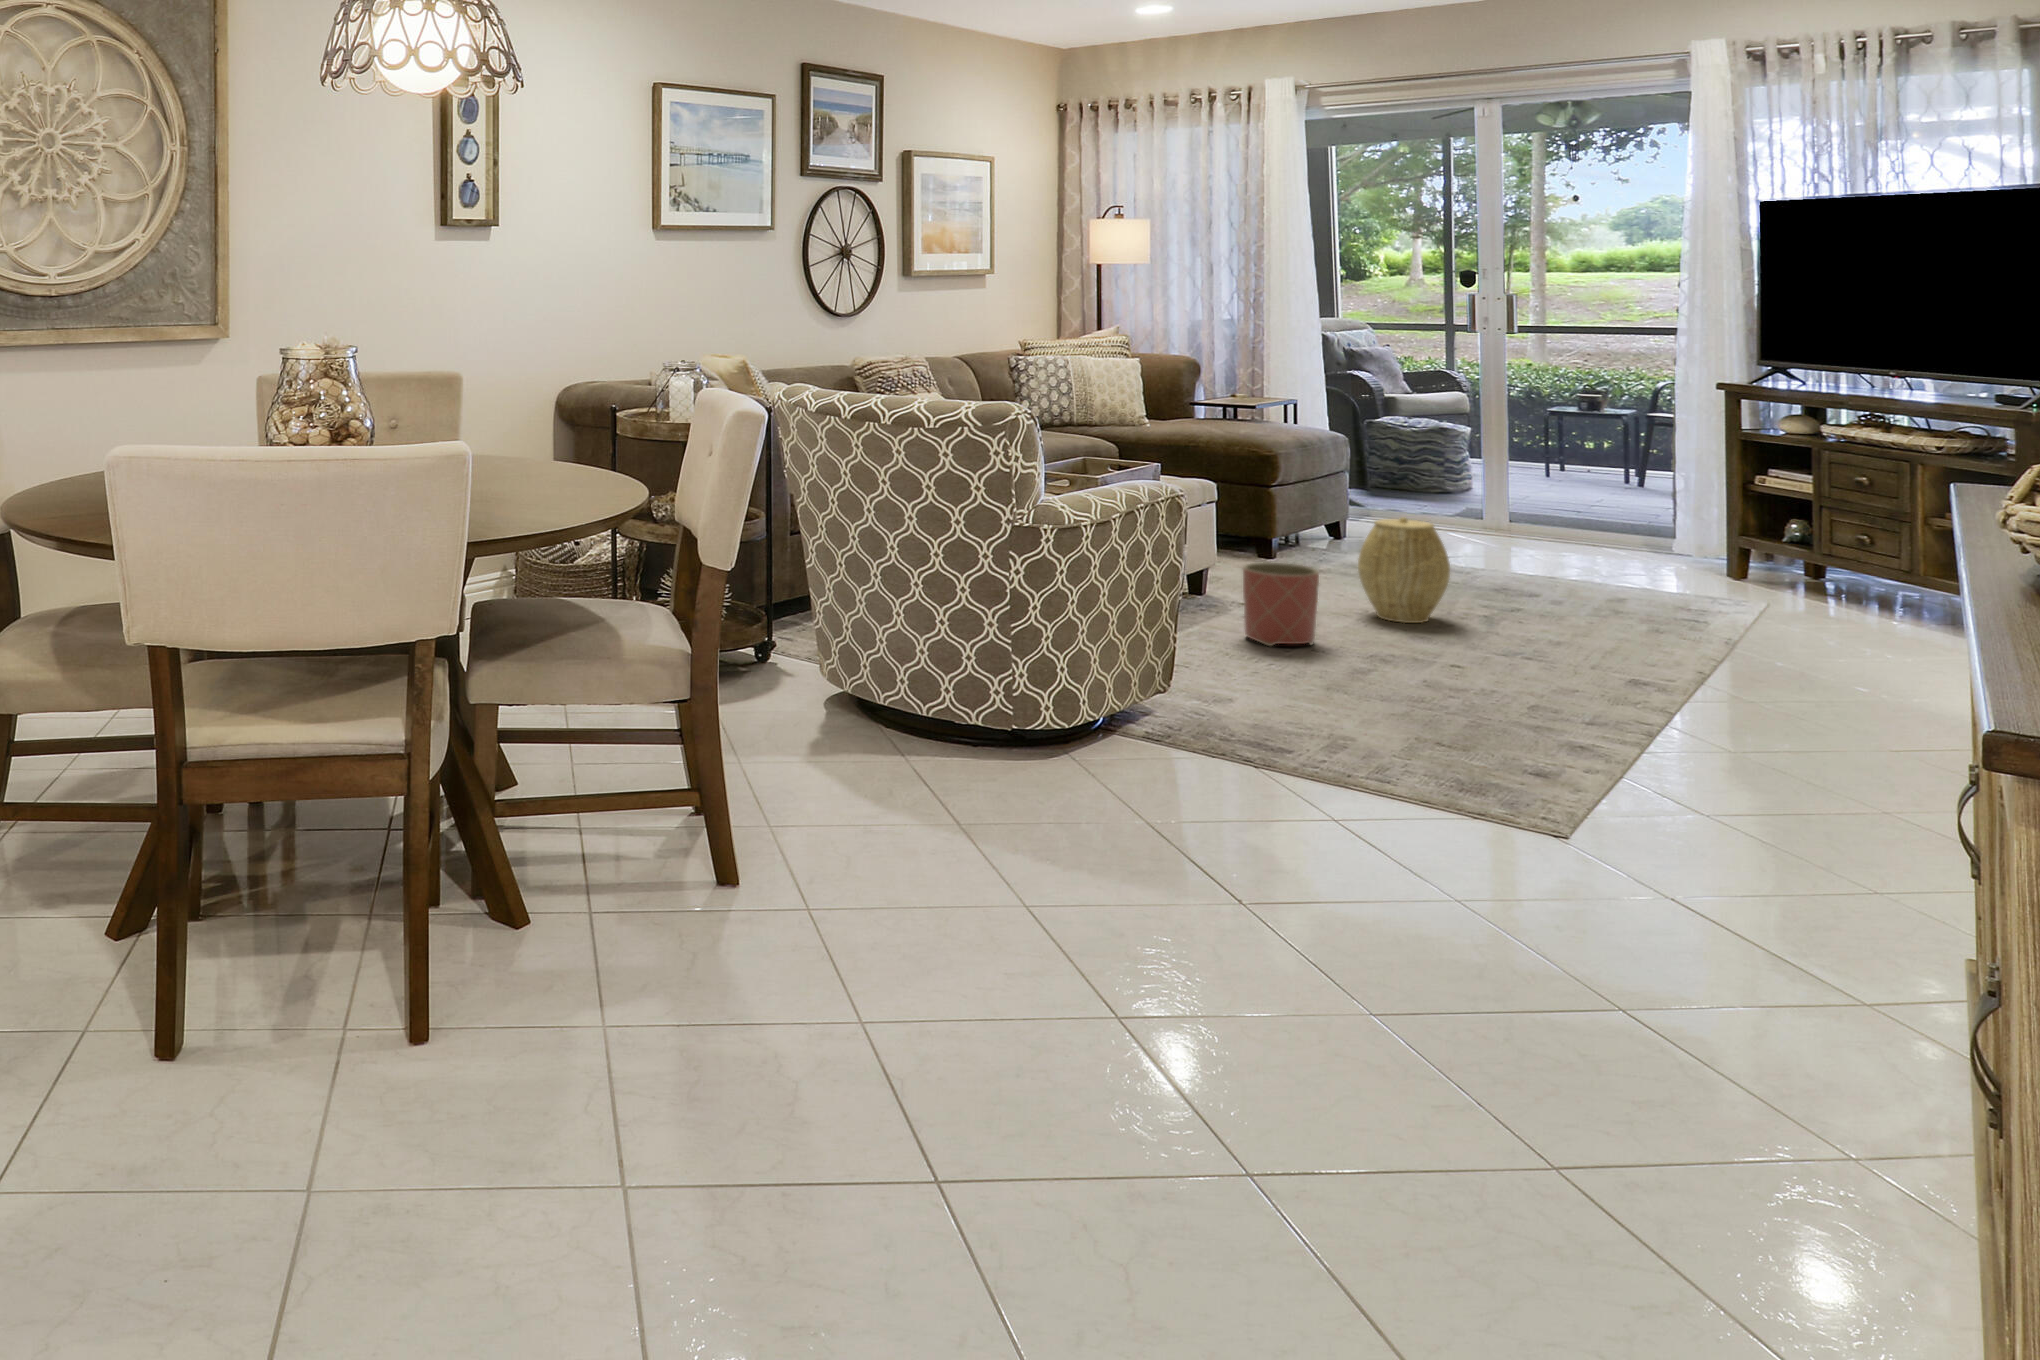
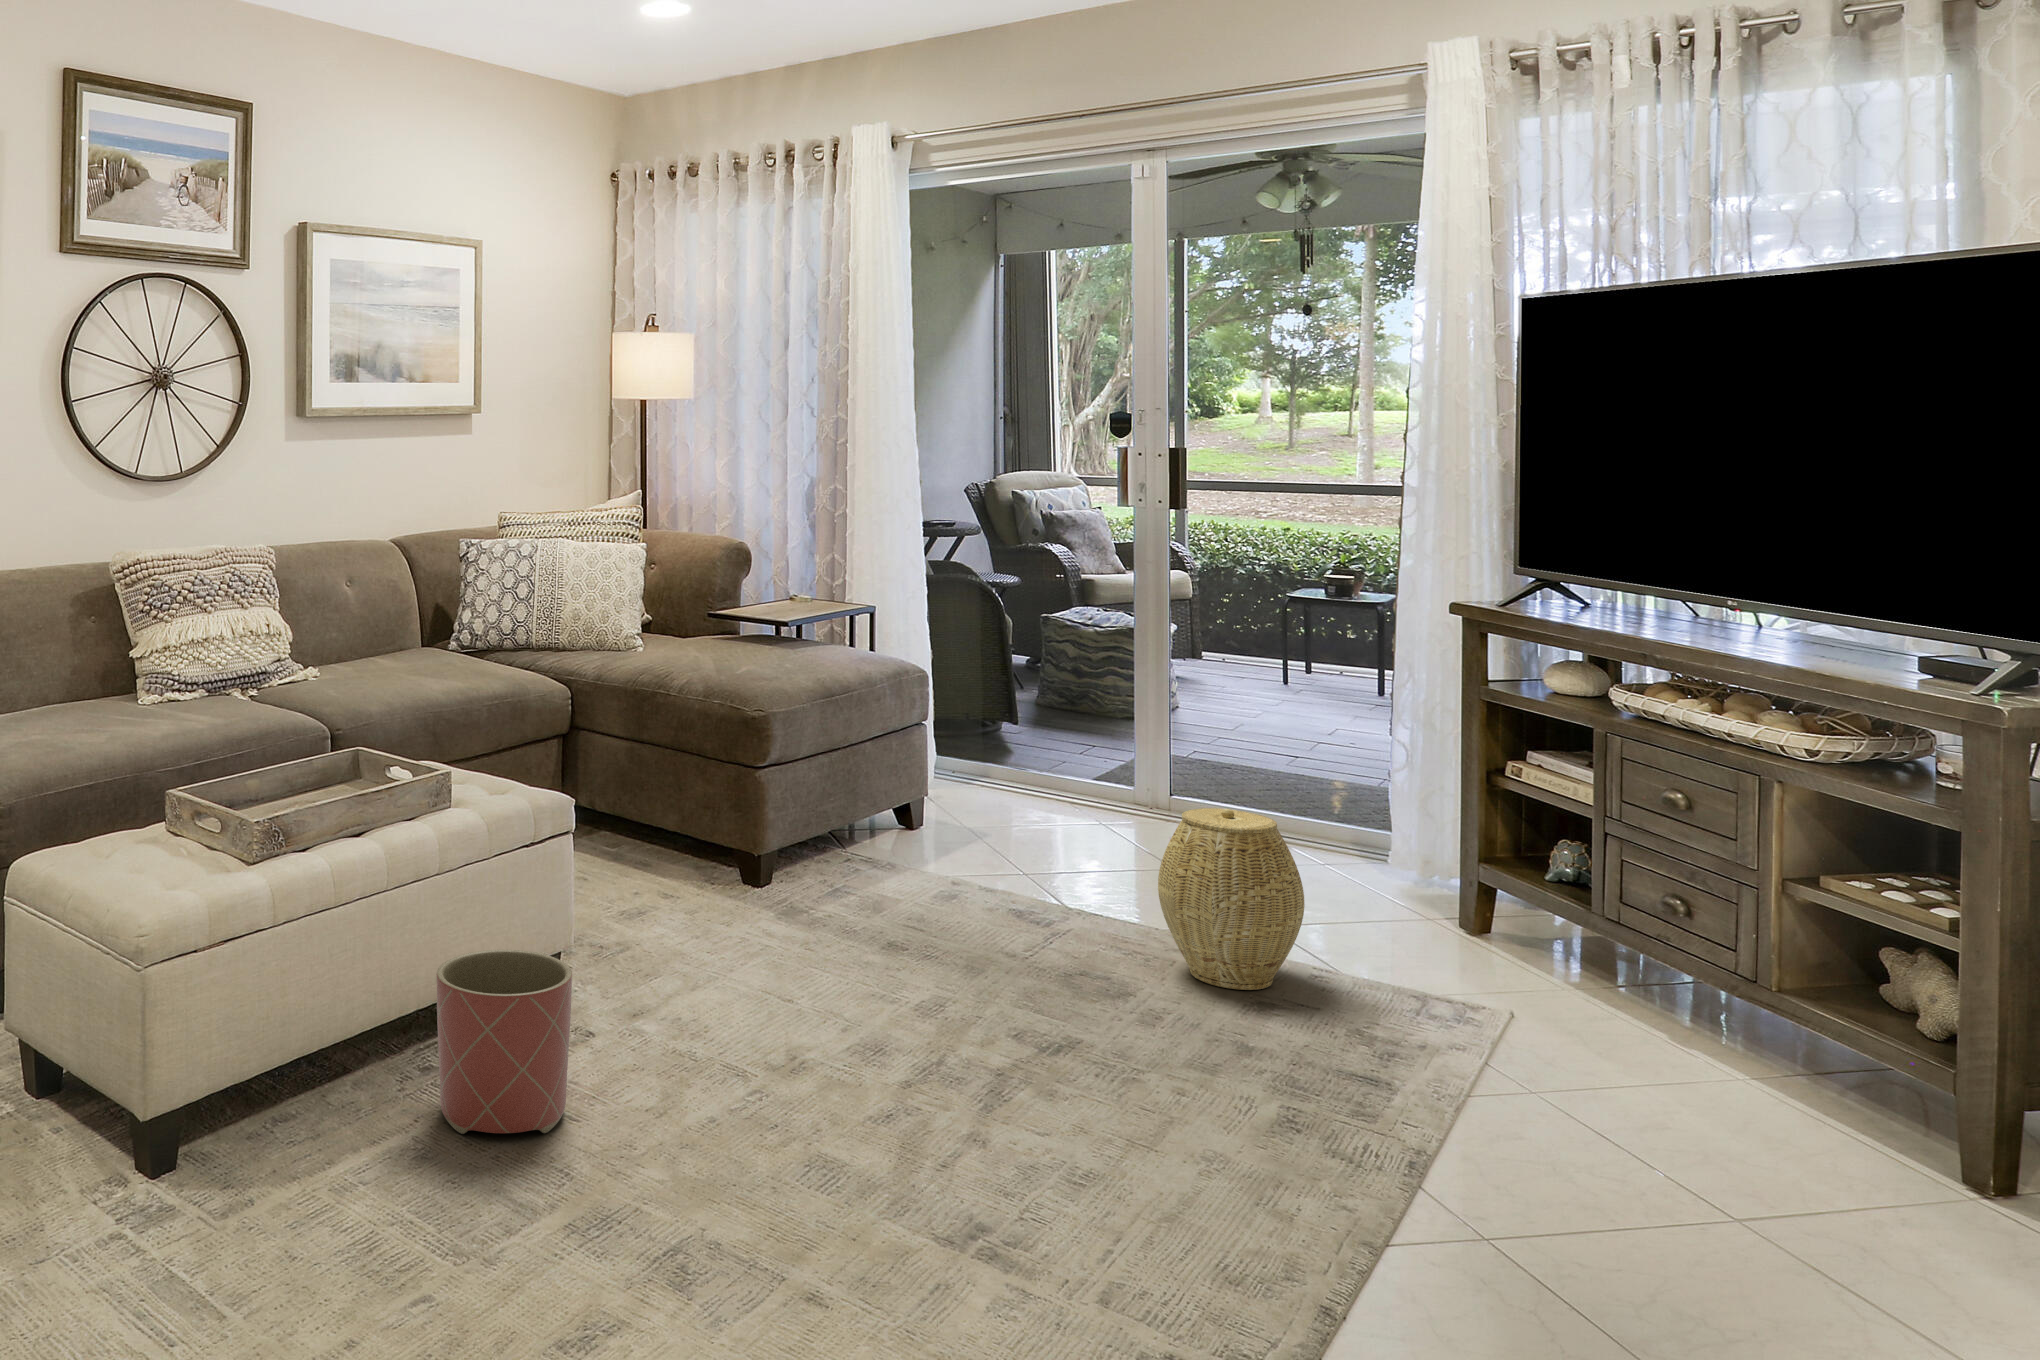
woven basket: present [1358,517,1450,623] -> present [1158,808,1304,990]

